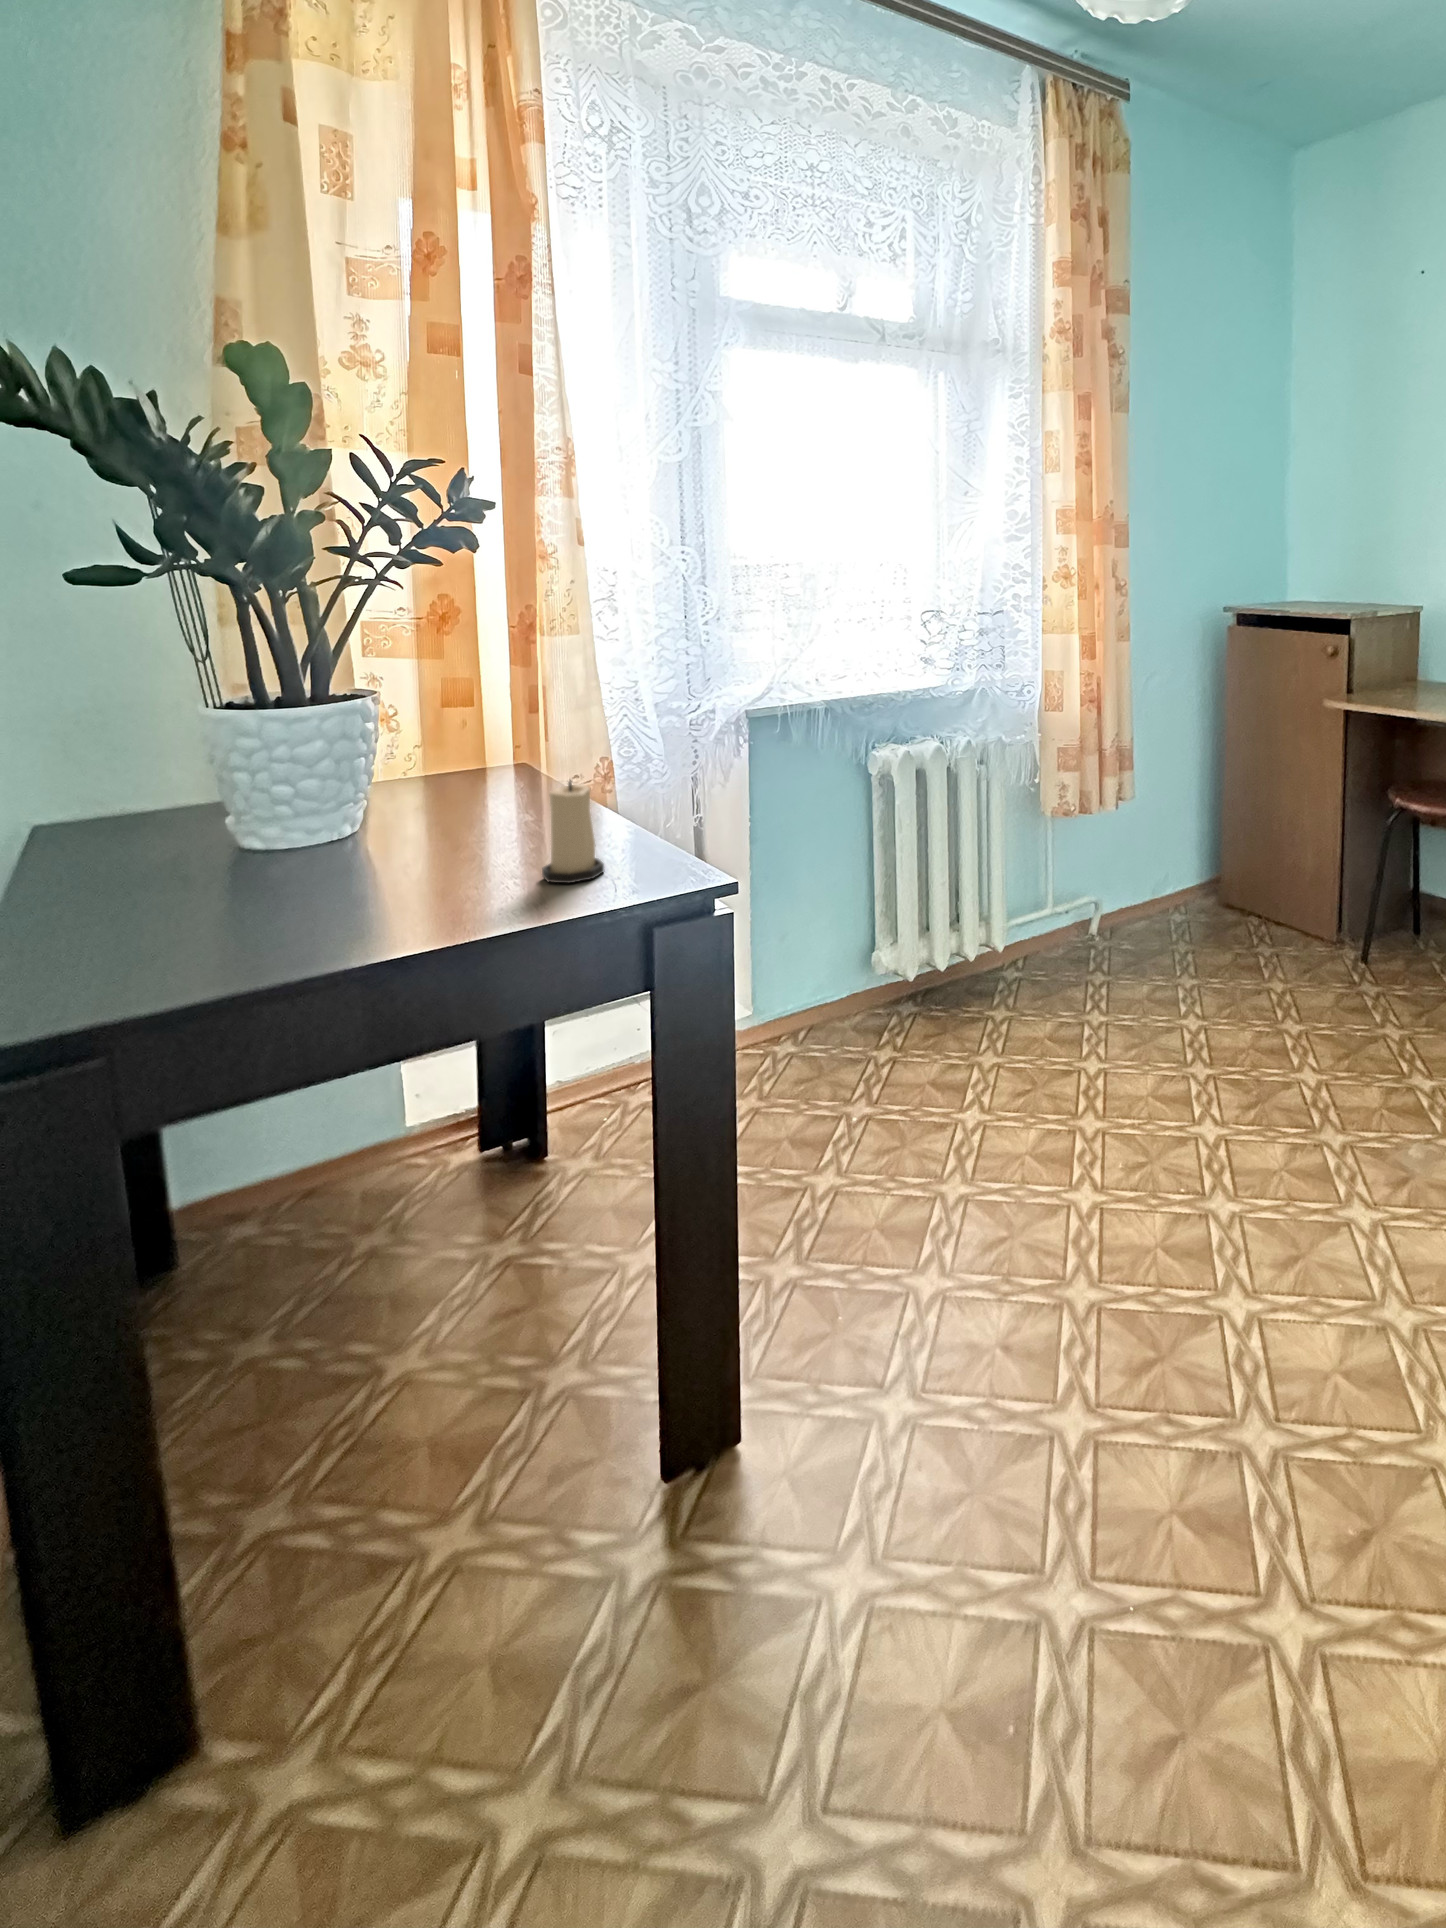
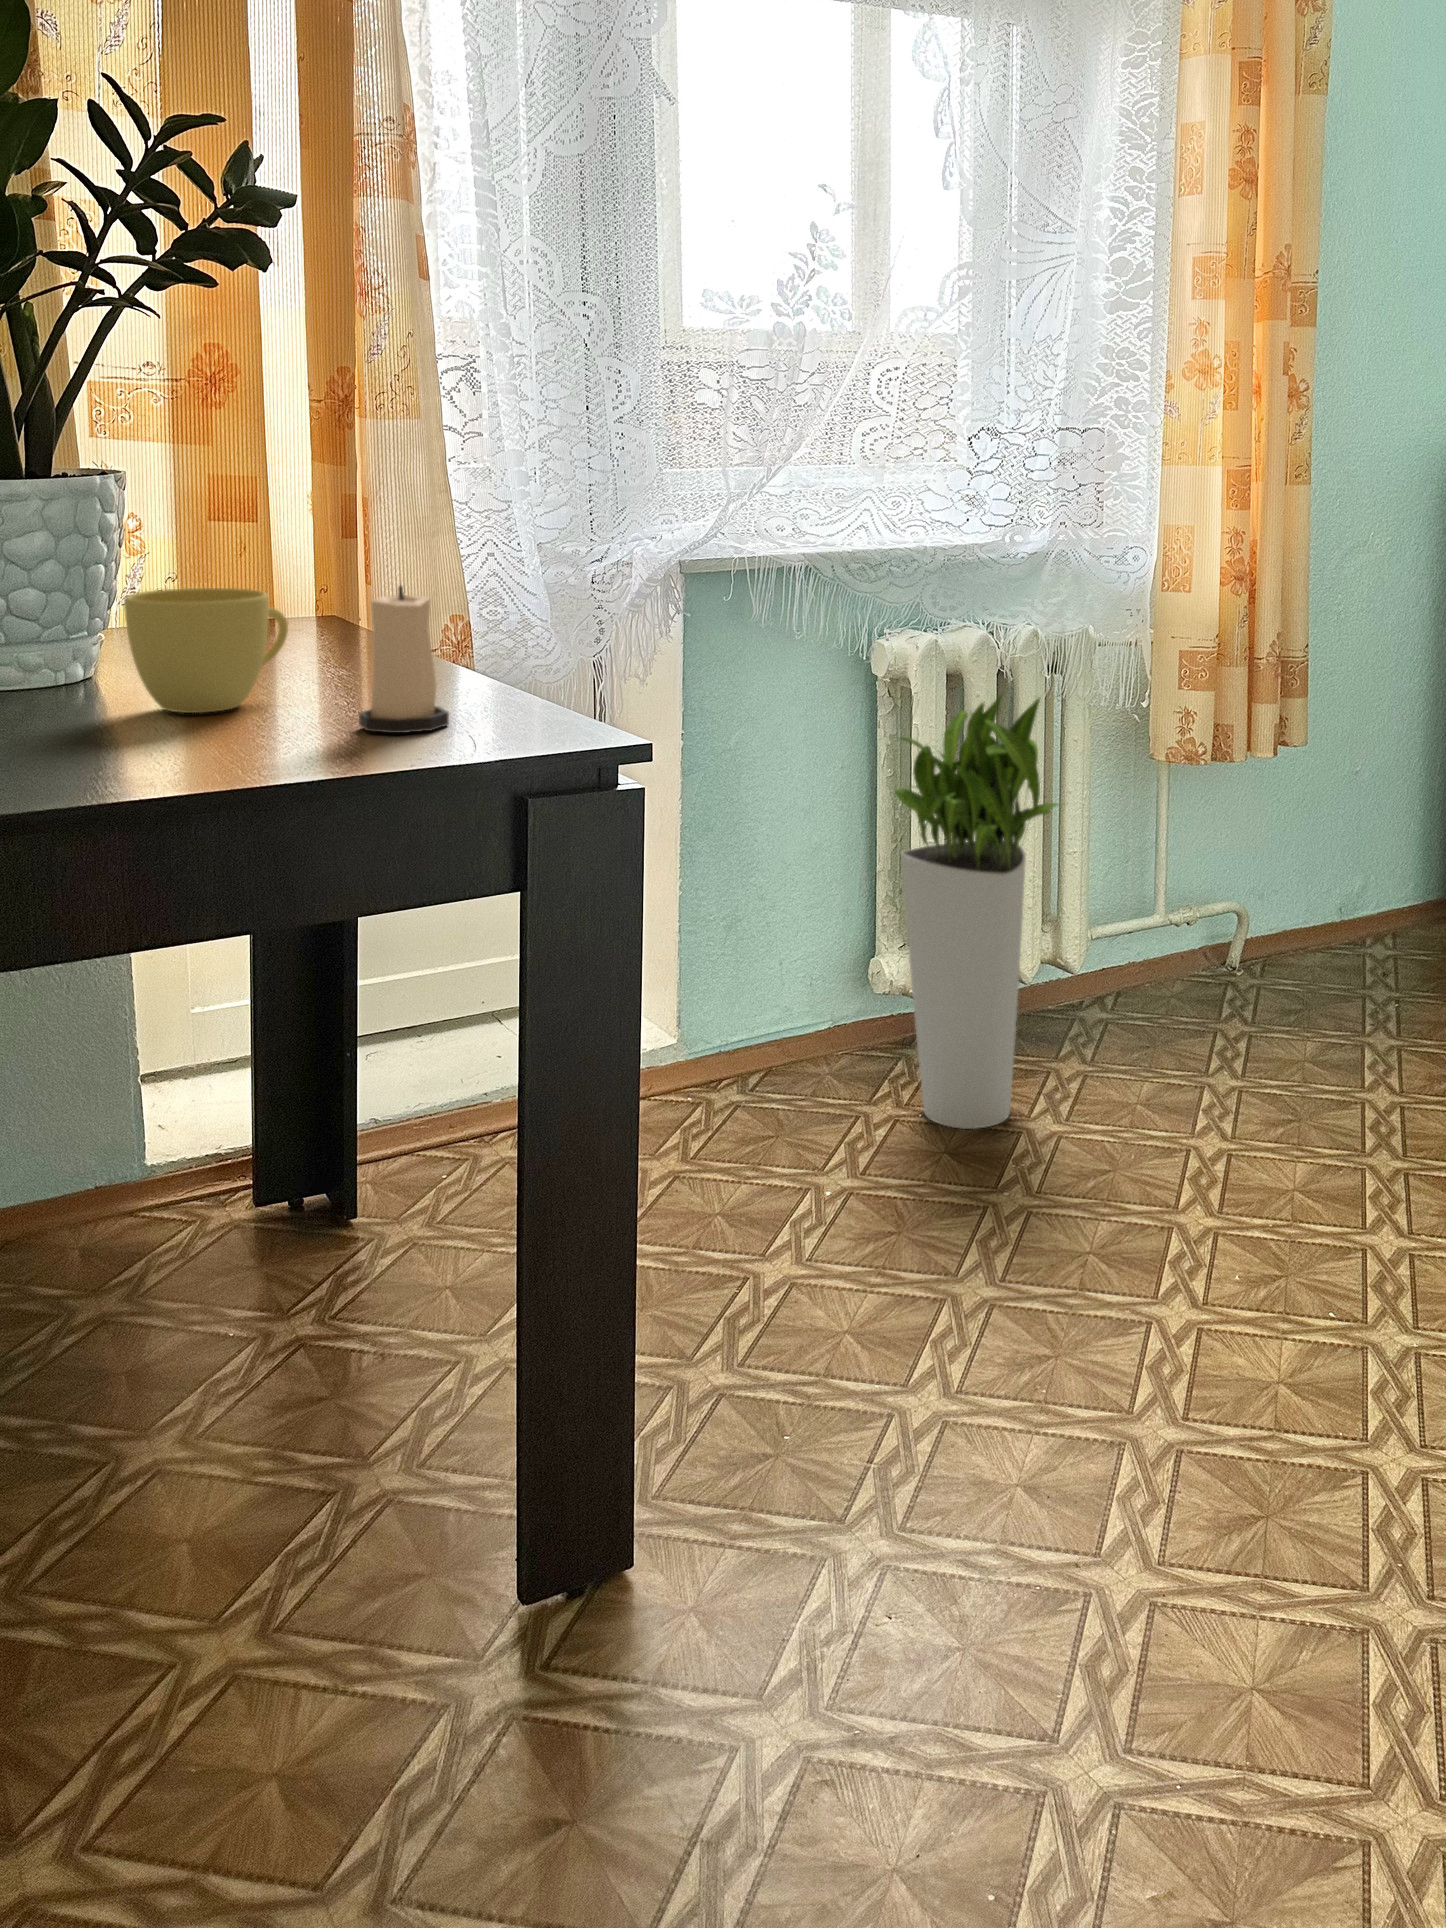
cup: none [377,777,493,869] -> present [124,588,288,713]
planter: none [880,782,996,1064] -> present [895,694,1059,1129]

